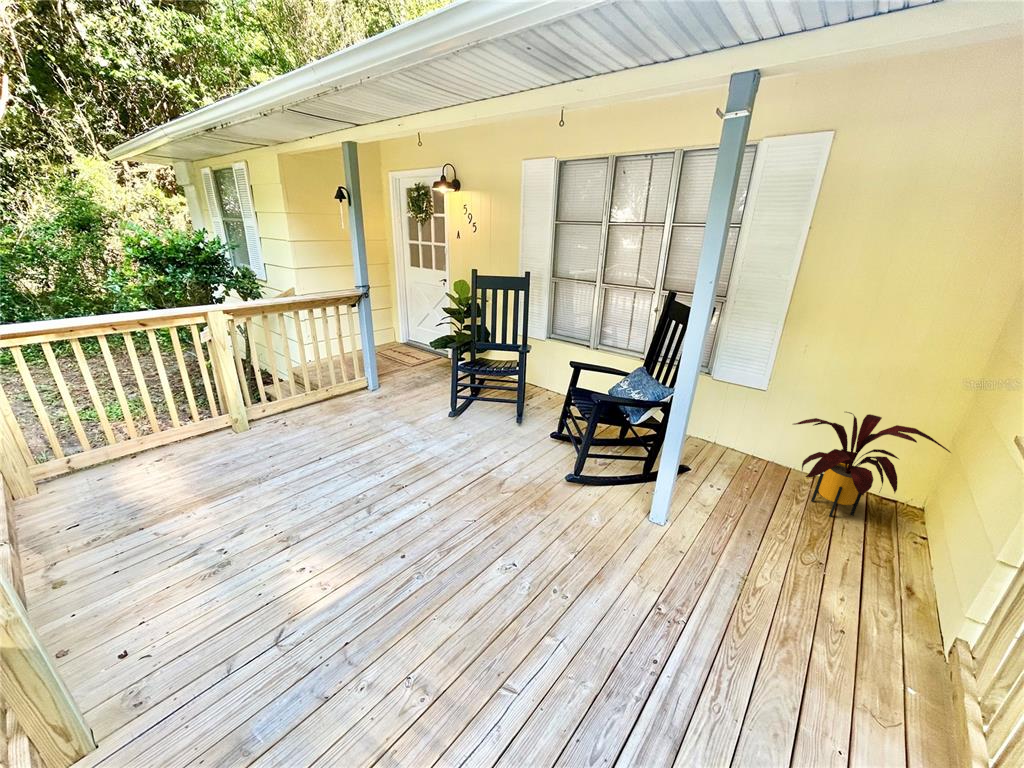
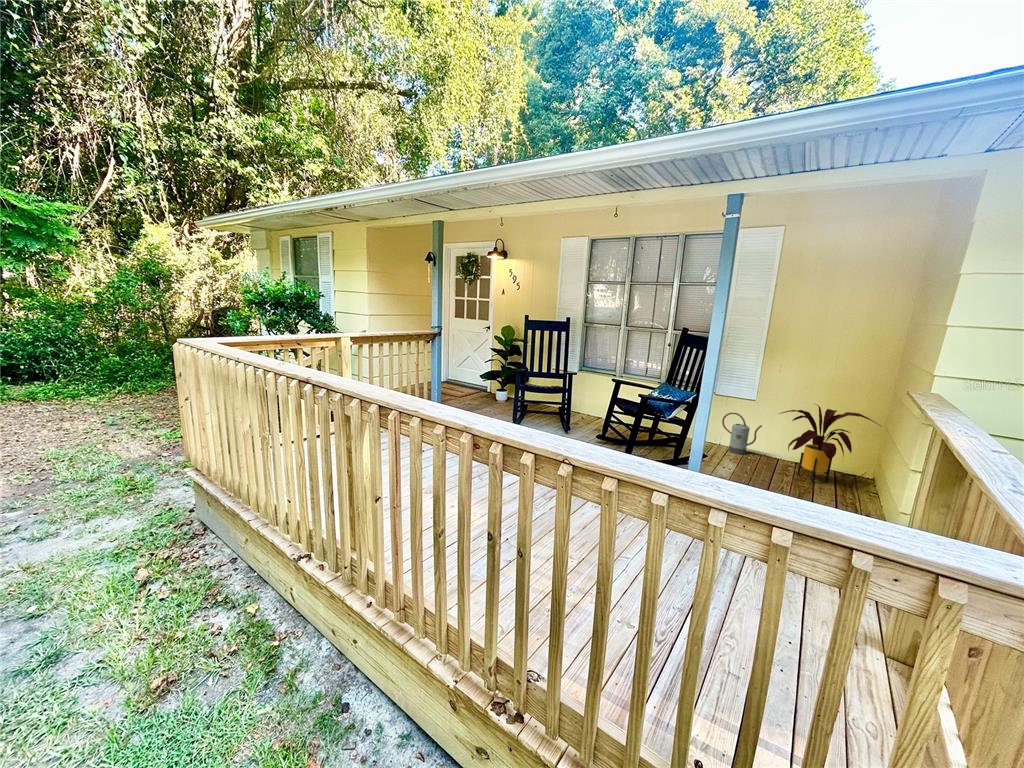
watering can: none [718,405,771,460] -> present [722,413,762,455]

